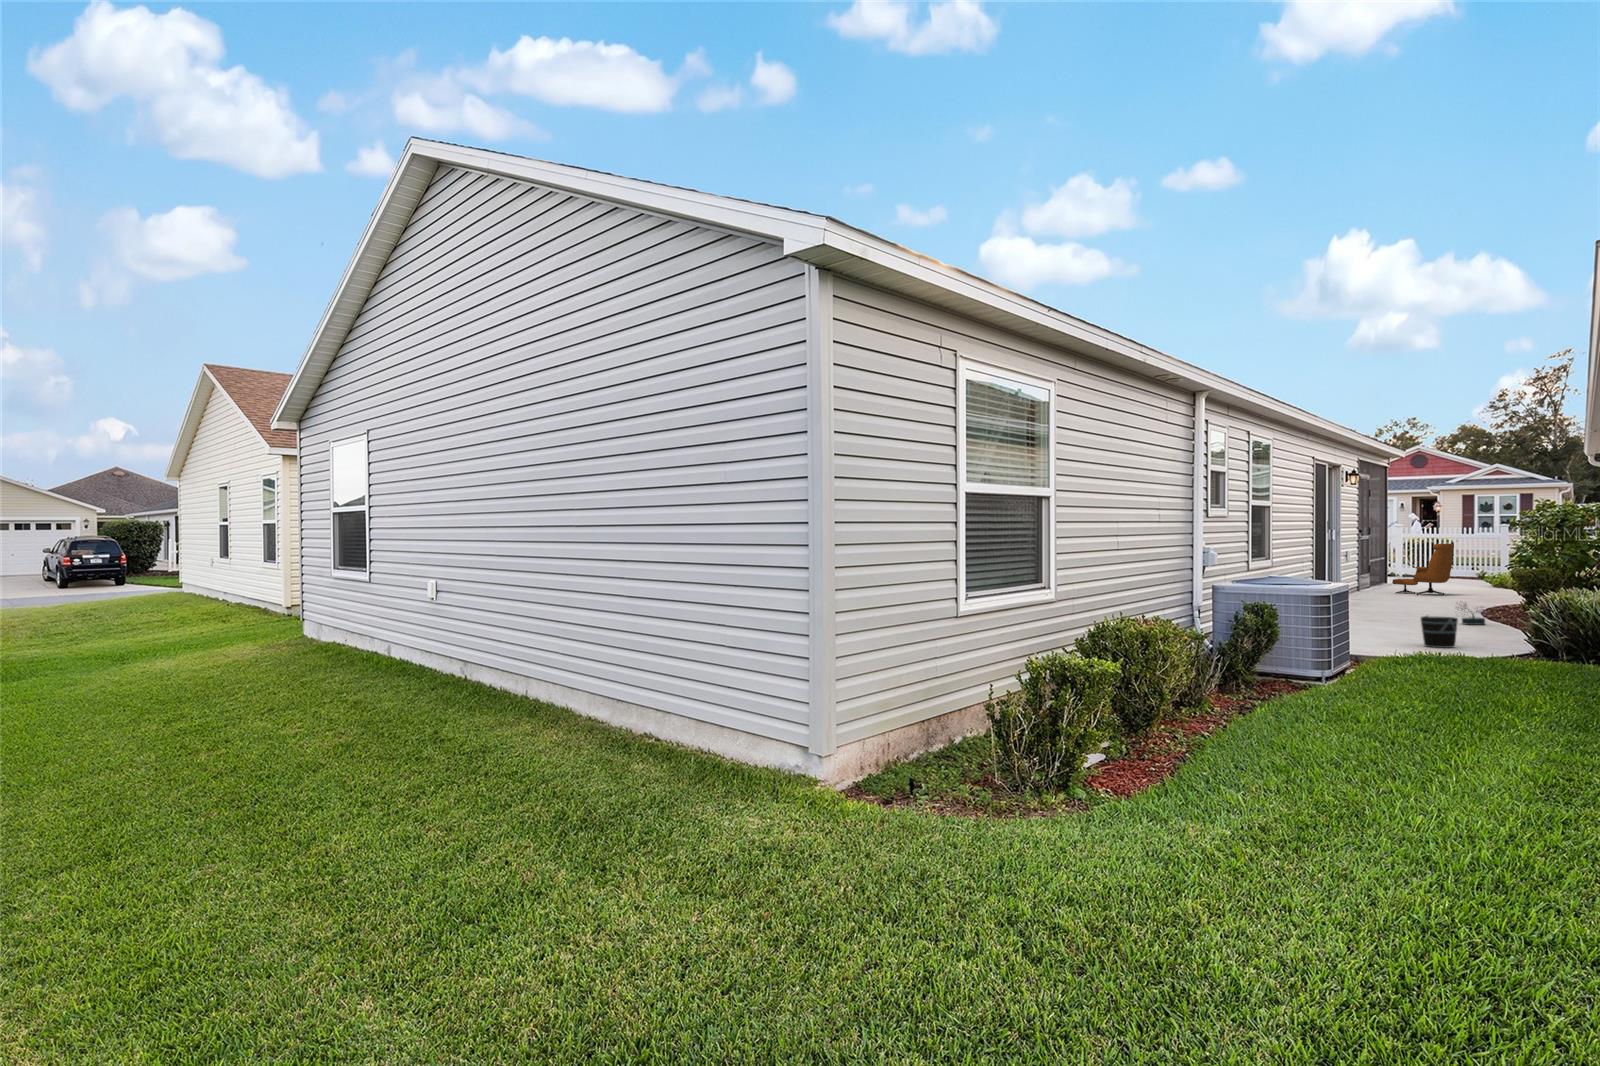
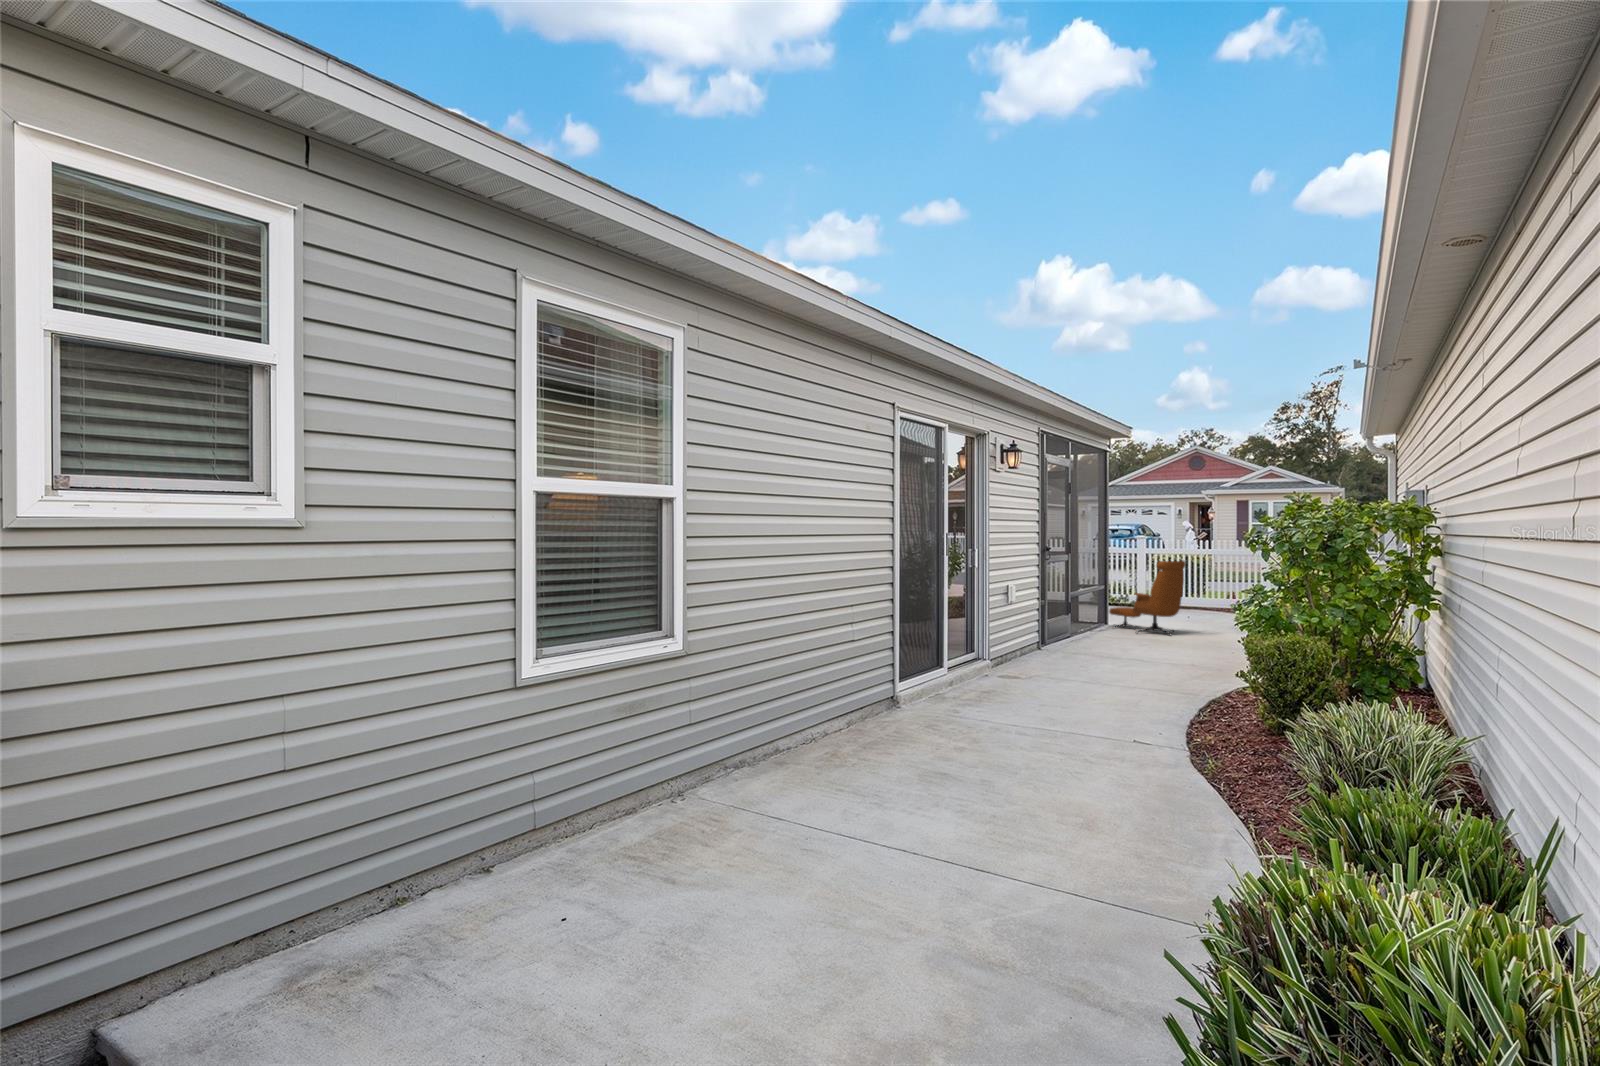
decorative plant: present [1460,604,1485,625] -> none [1117,699,1180,752]
bucket: present [1421,616,1458,648] -> none [884,830,991,972]

